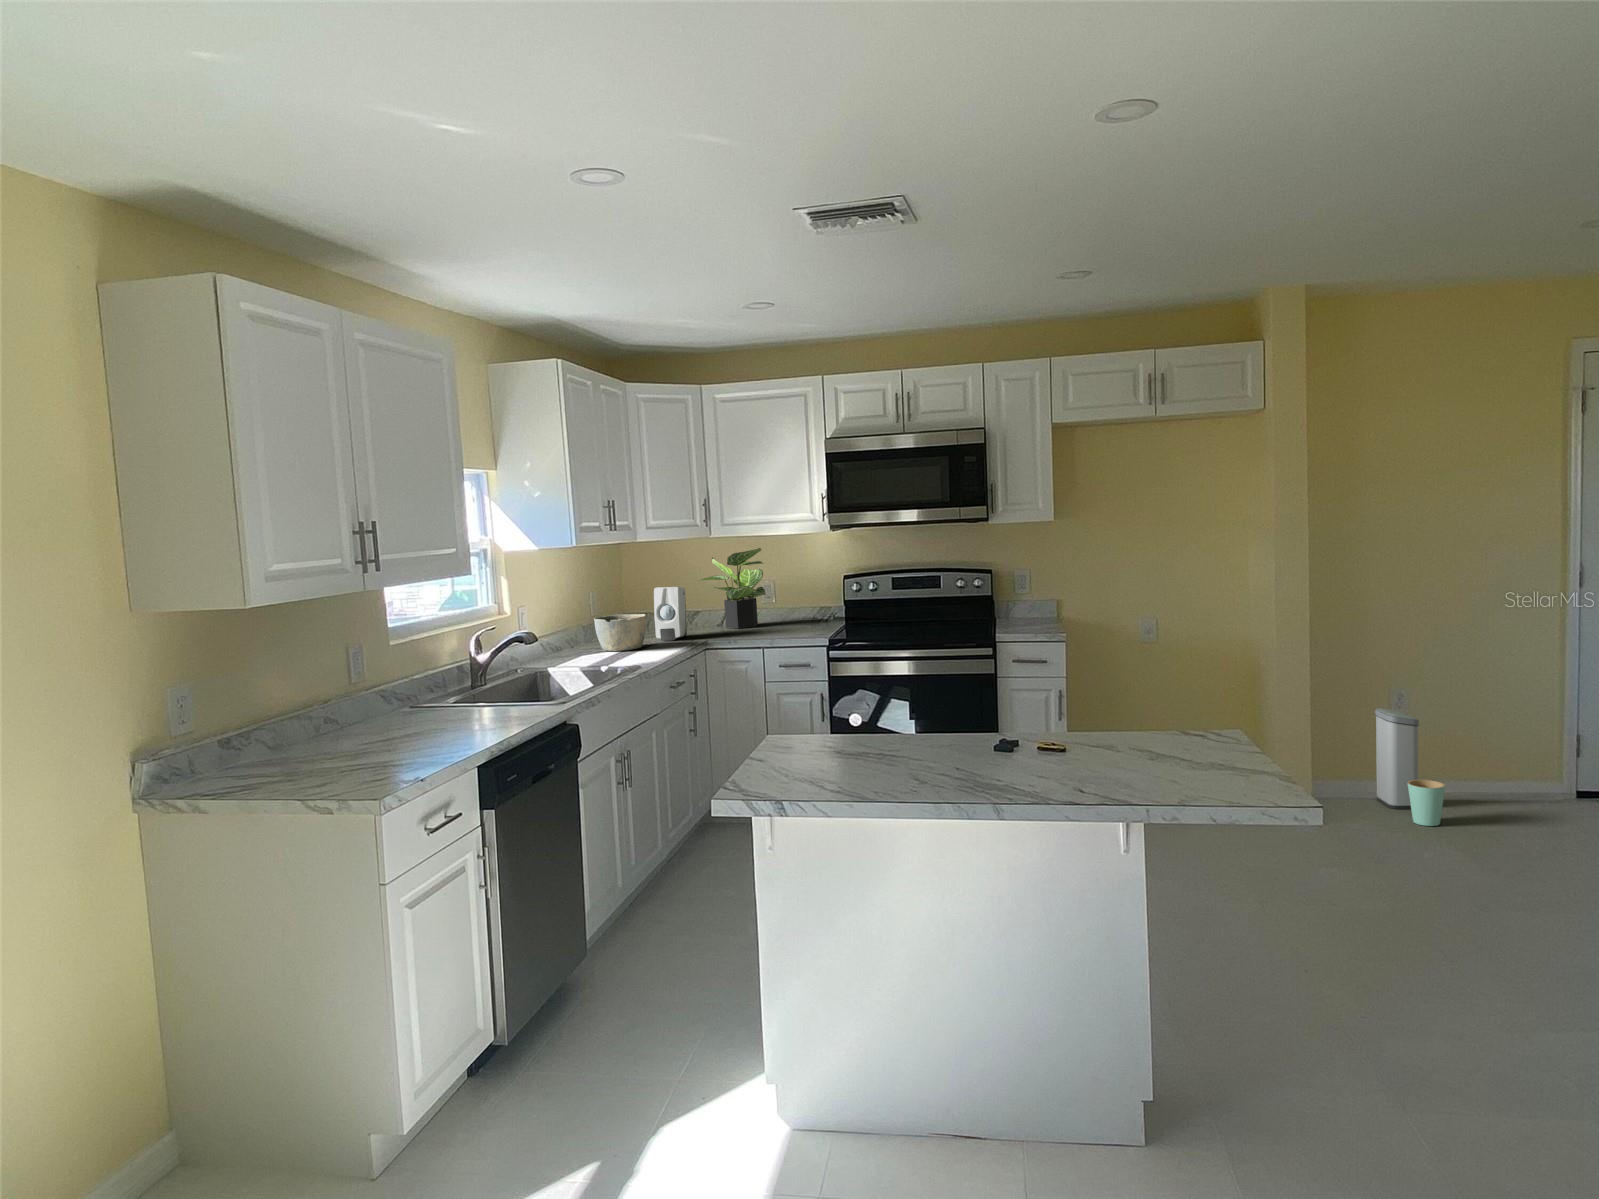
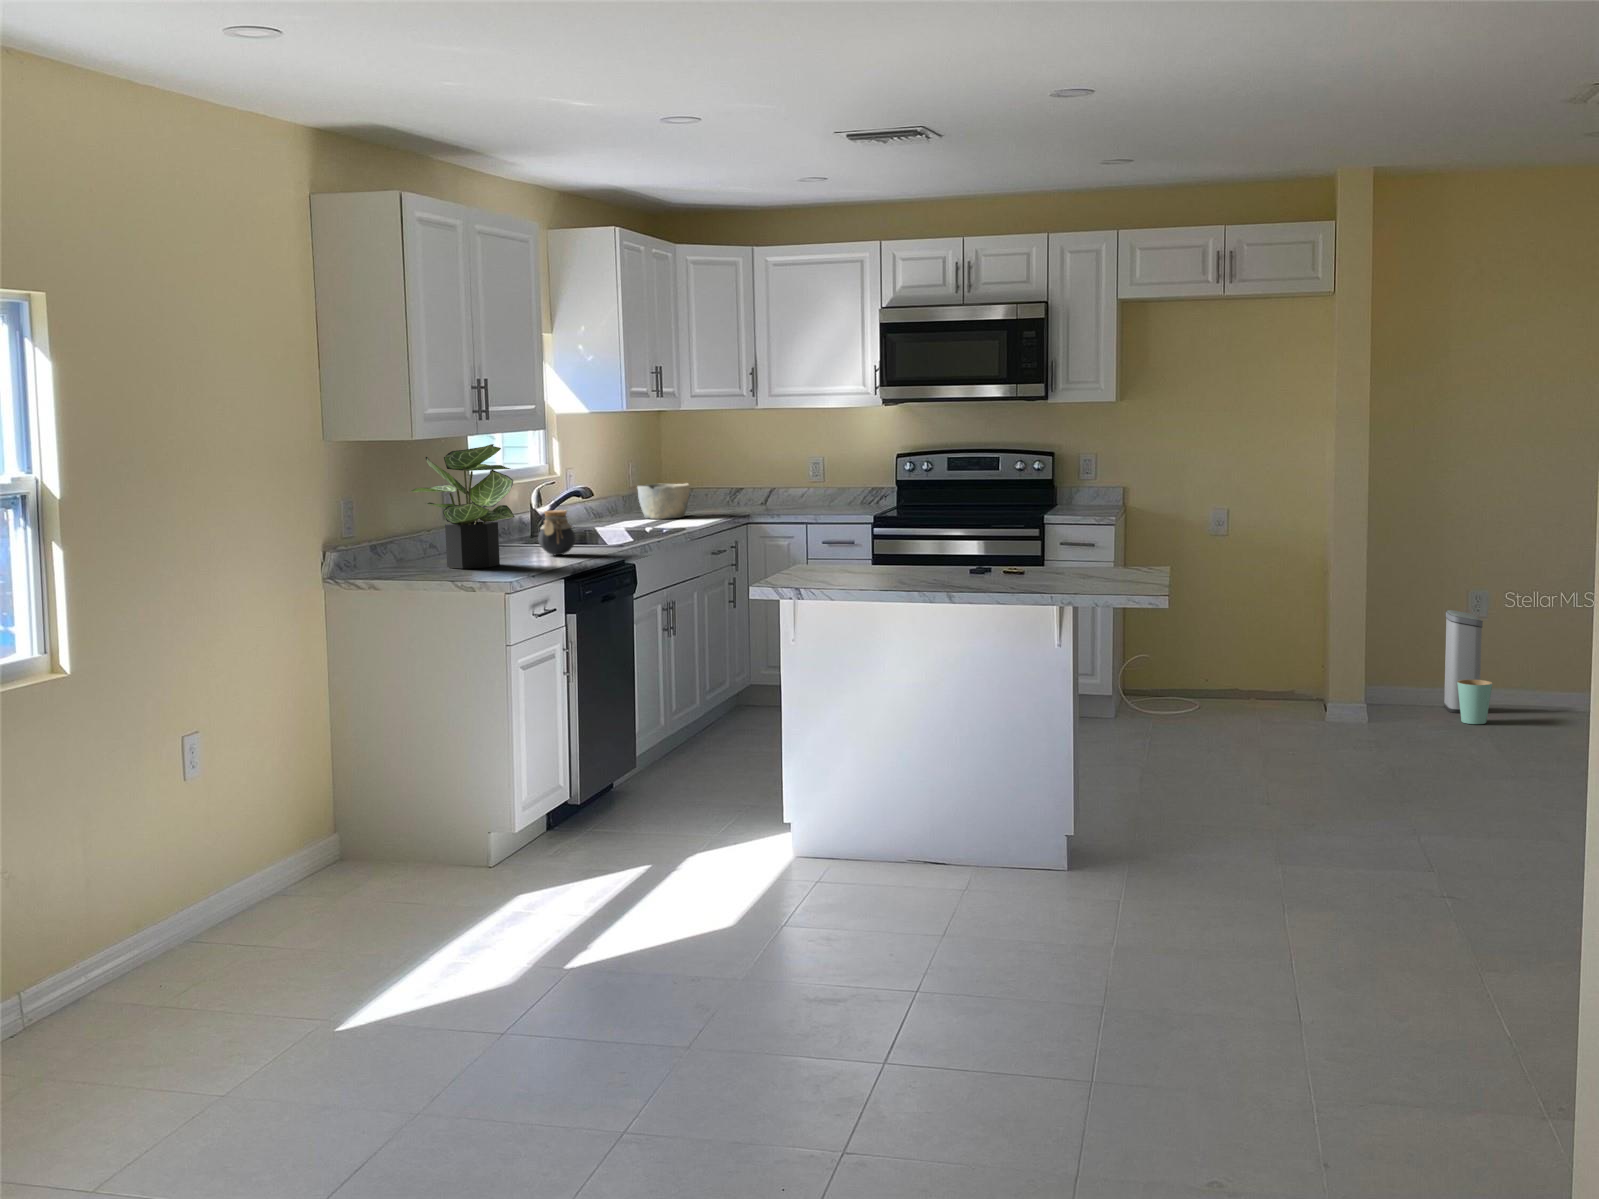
potted plant: present [700,548,765,629] -> present [410,444,515,569]
soap dispenser: present [654,587,687,641] -> none [697,458,730,513]
jar: none [454,674,500,728] -> present [538,510,575,555]

